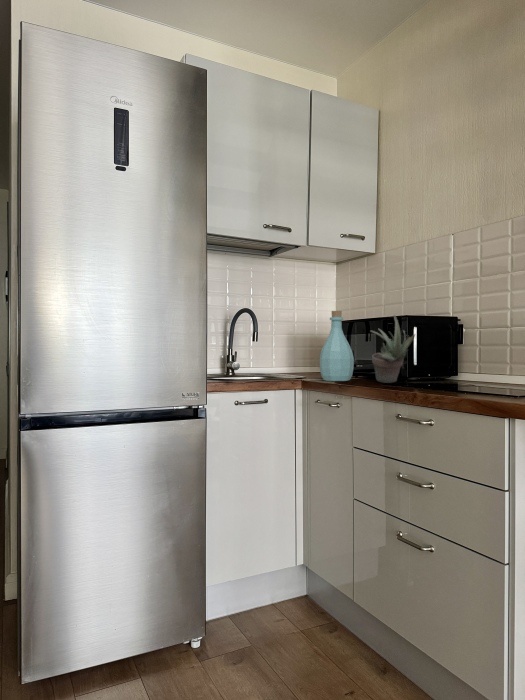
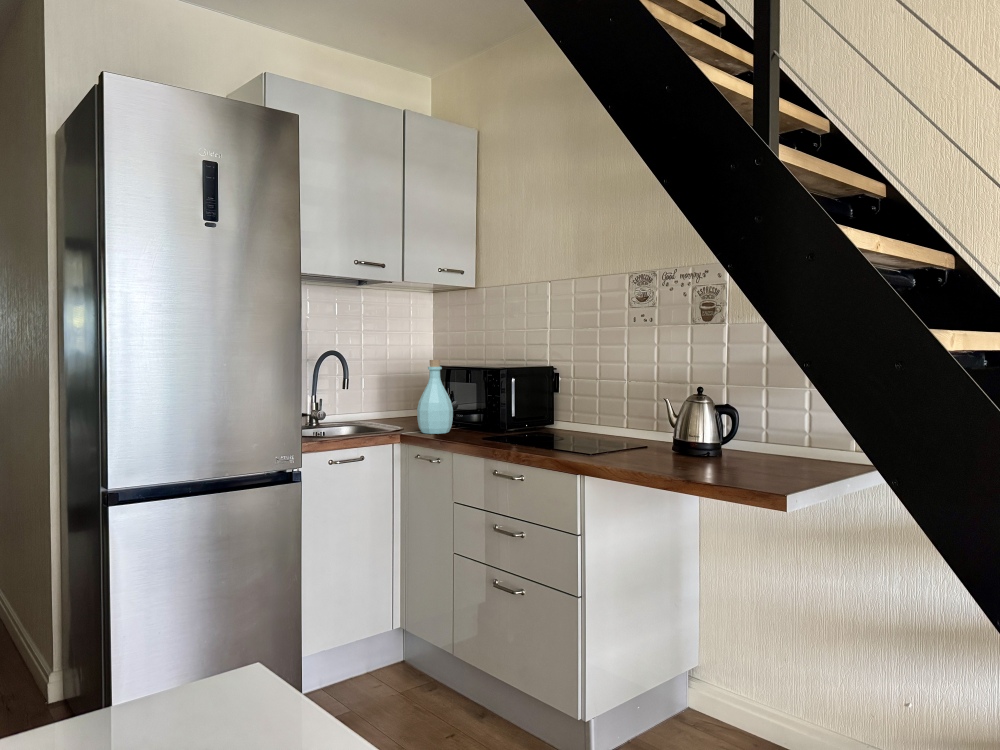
succulent plant: present [371,315,415,383] -> none [469,368,513,436]

